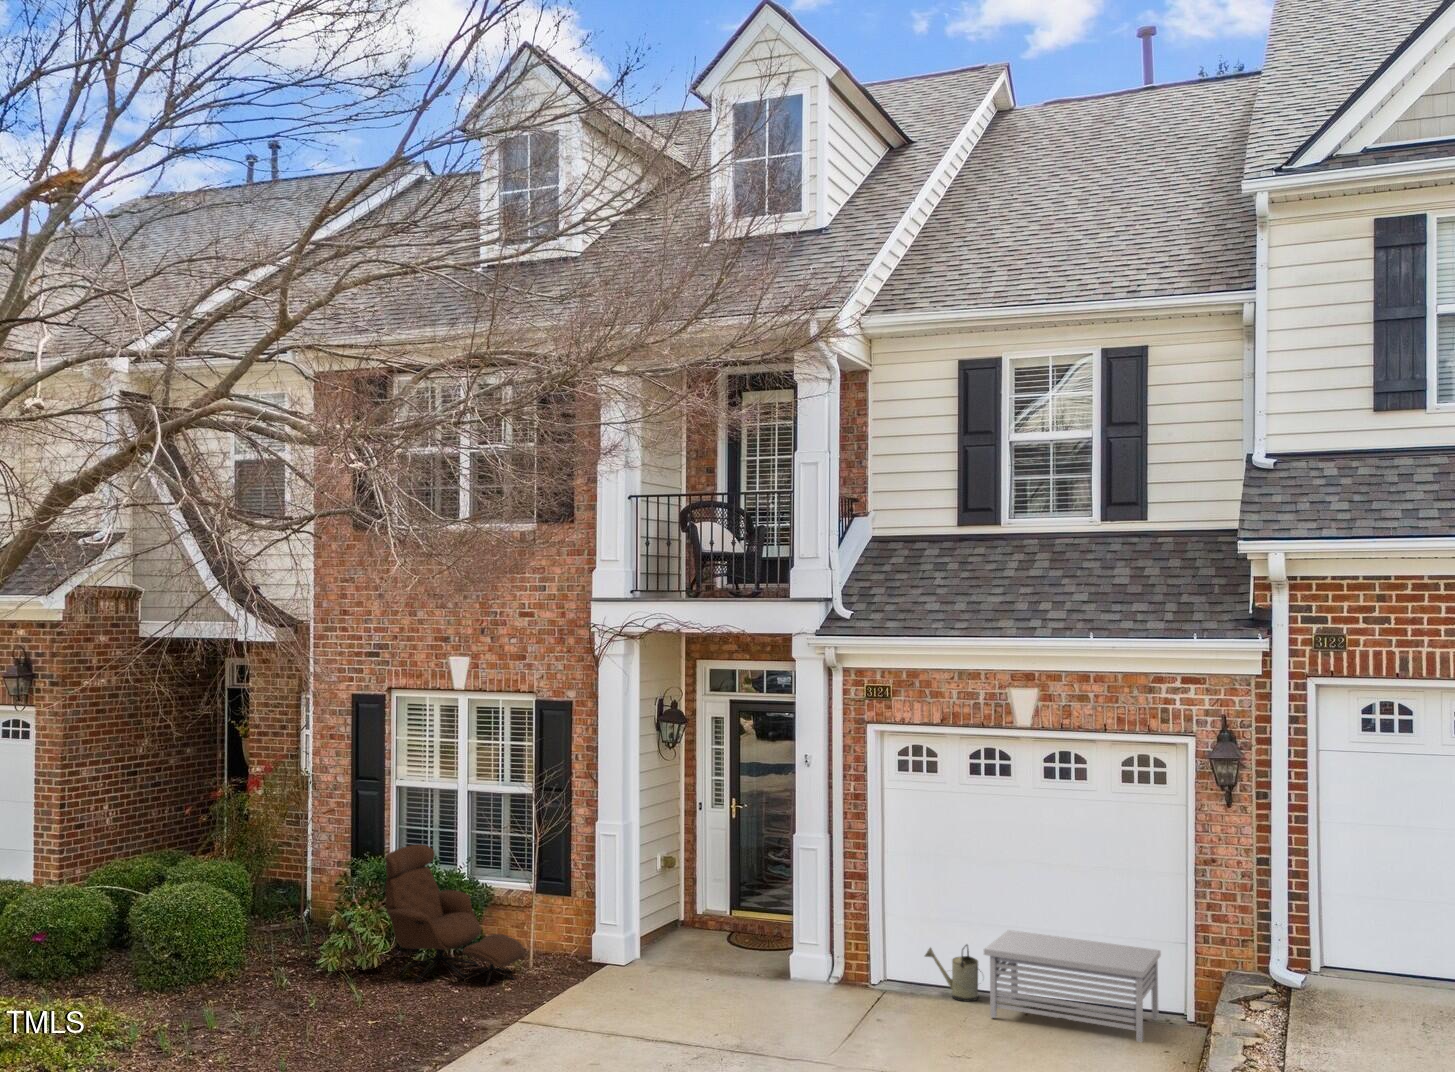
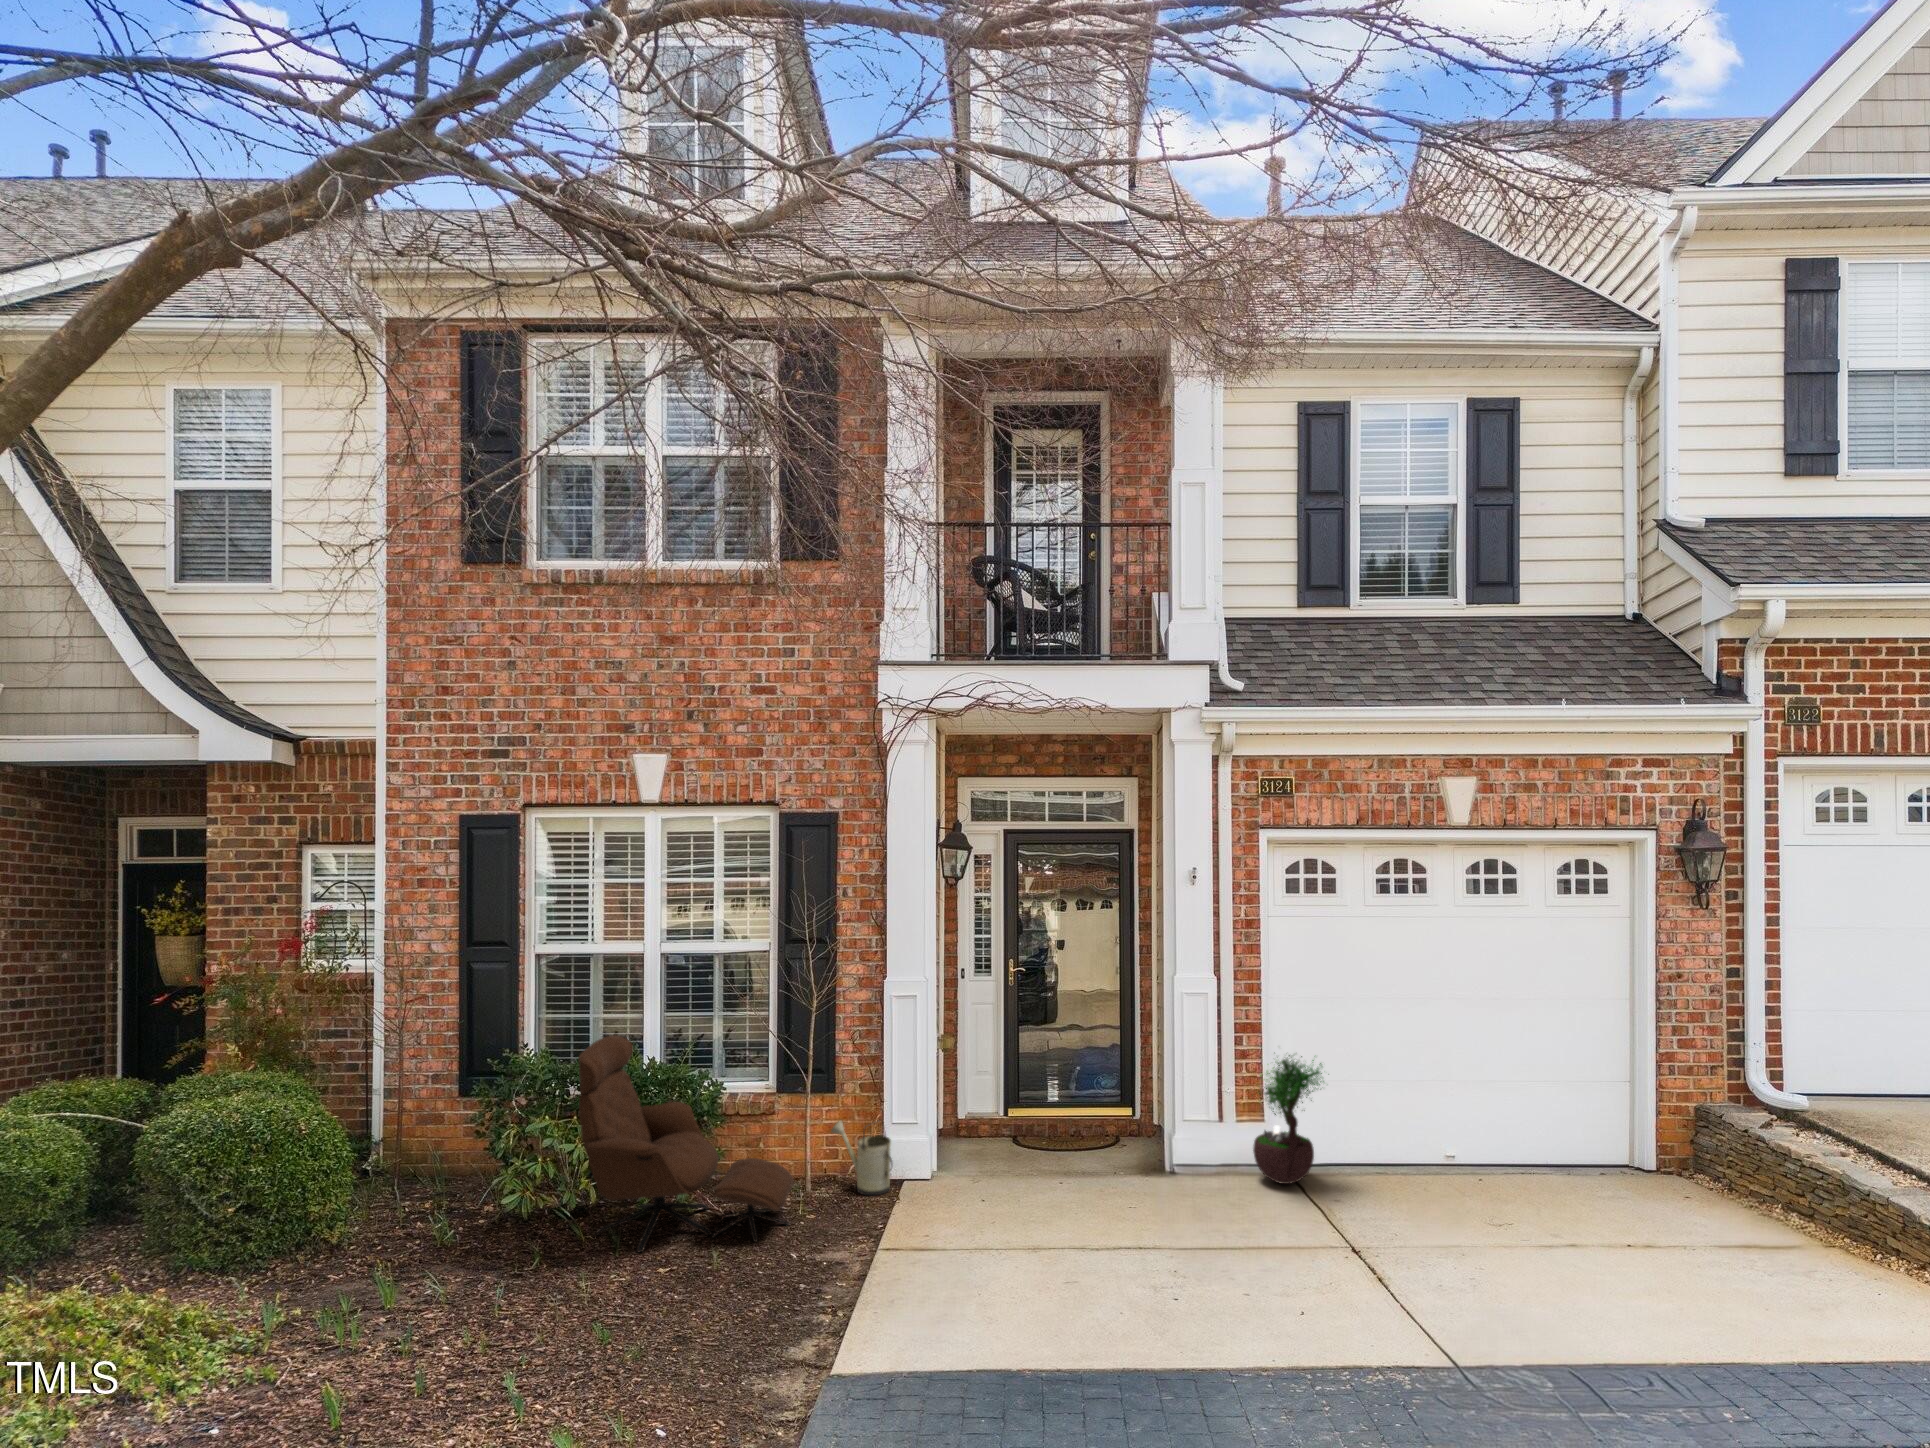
potted tree: none [835,891,898,997] -> present [1252,1055,1324,1184]
storage bench: present [984,930,1161,1042] -> none [1433,1077,1666,1202]
watering can: present [925,945,981,1001] -> present [831,1121,892,1195]

